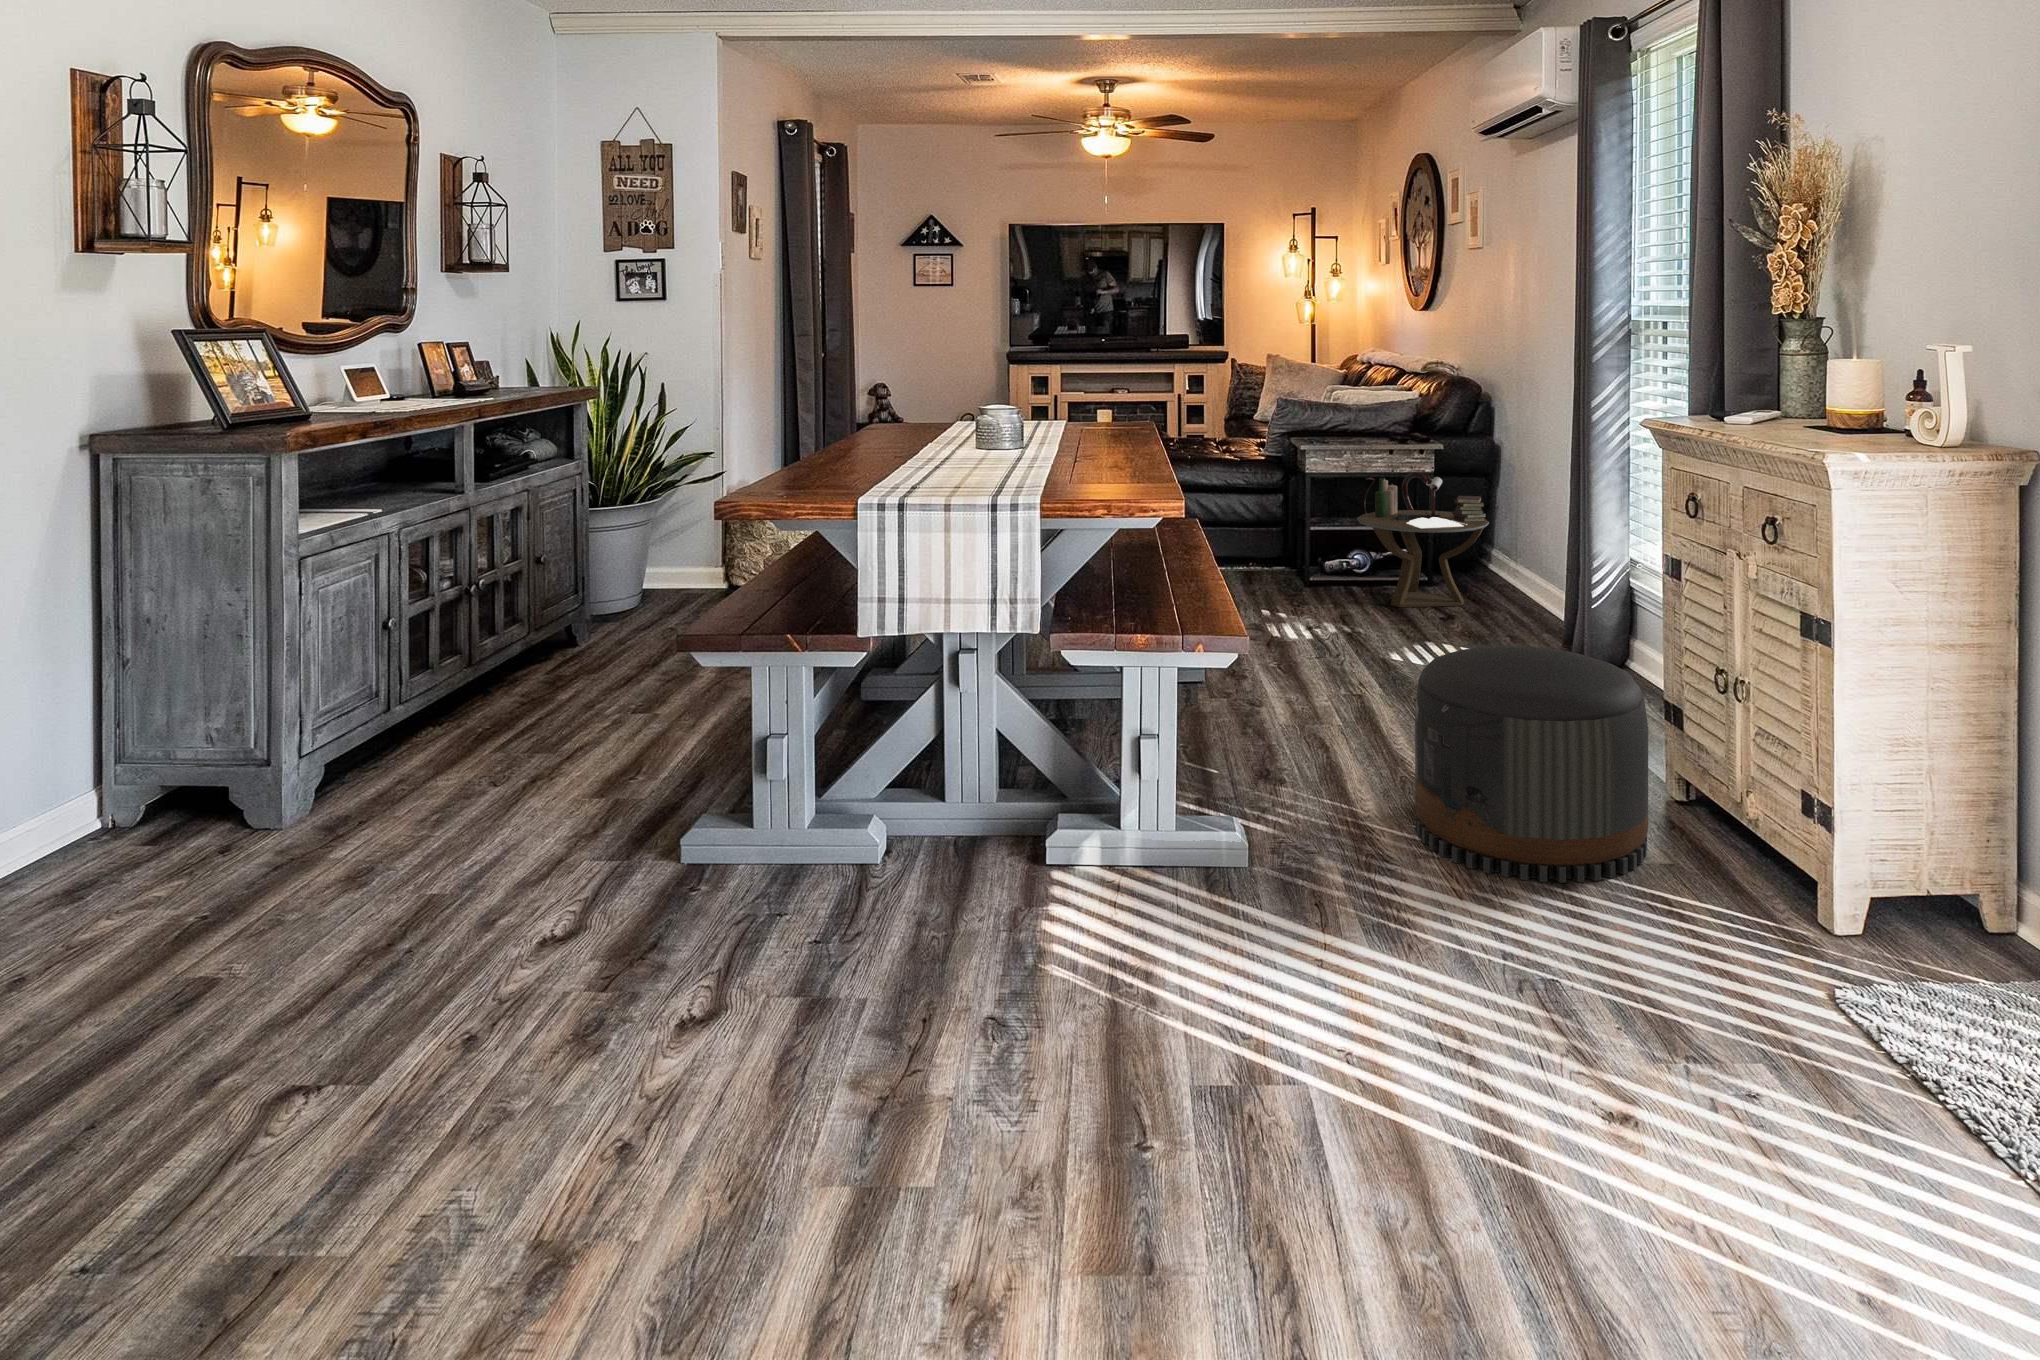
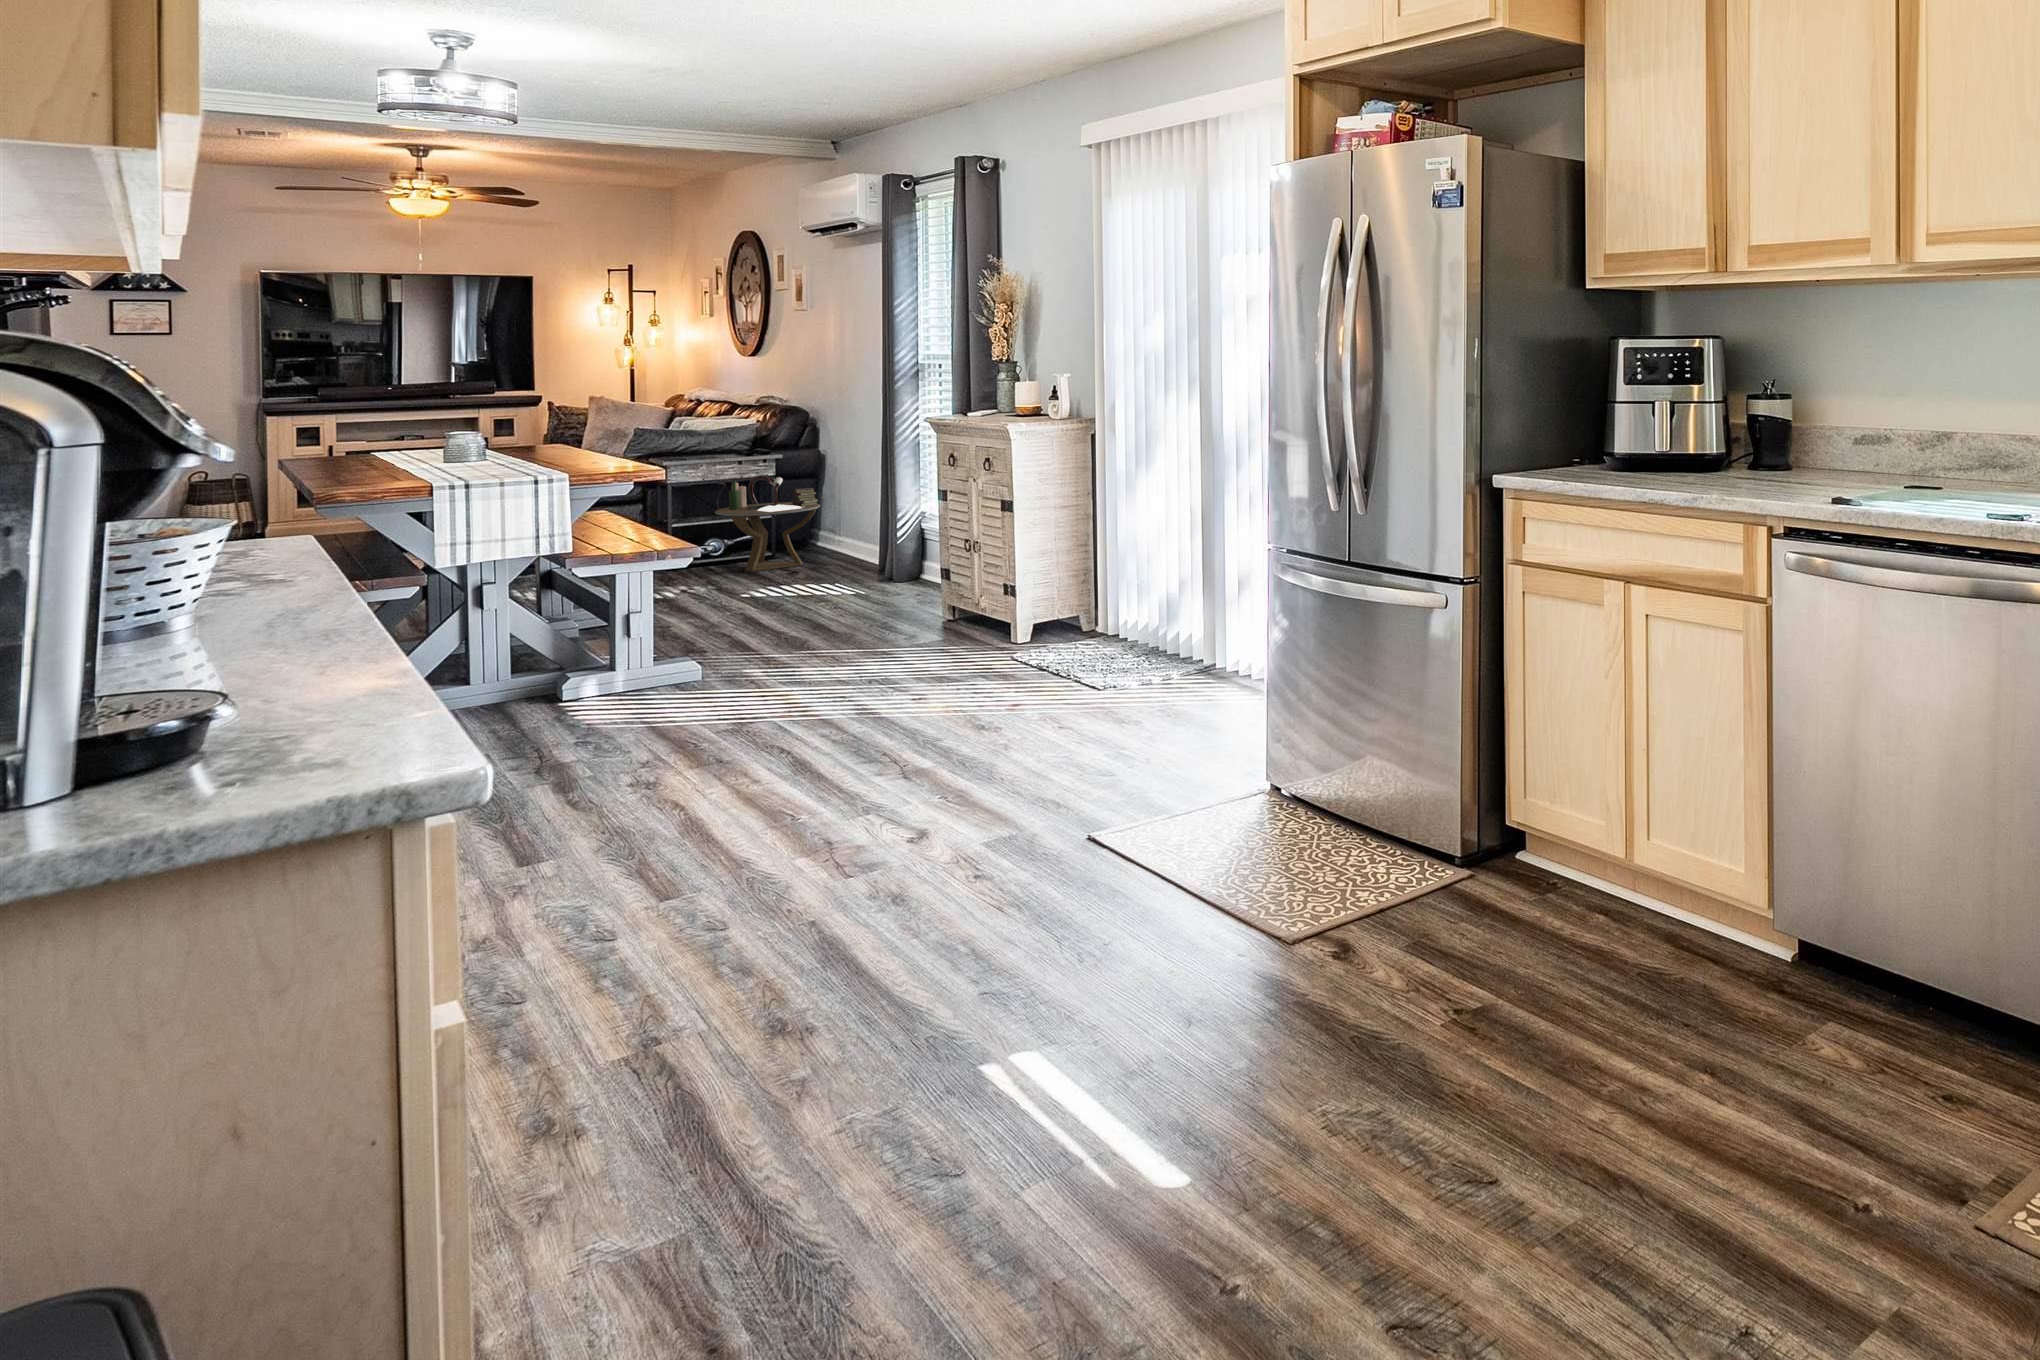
pouf: present [1415,646,1648,883] -> none [799,543,932,655]

